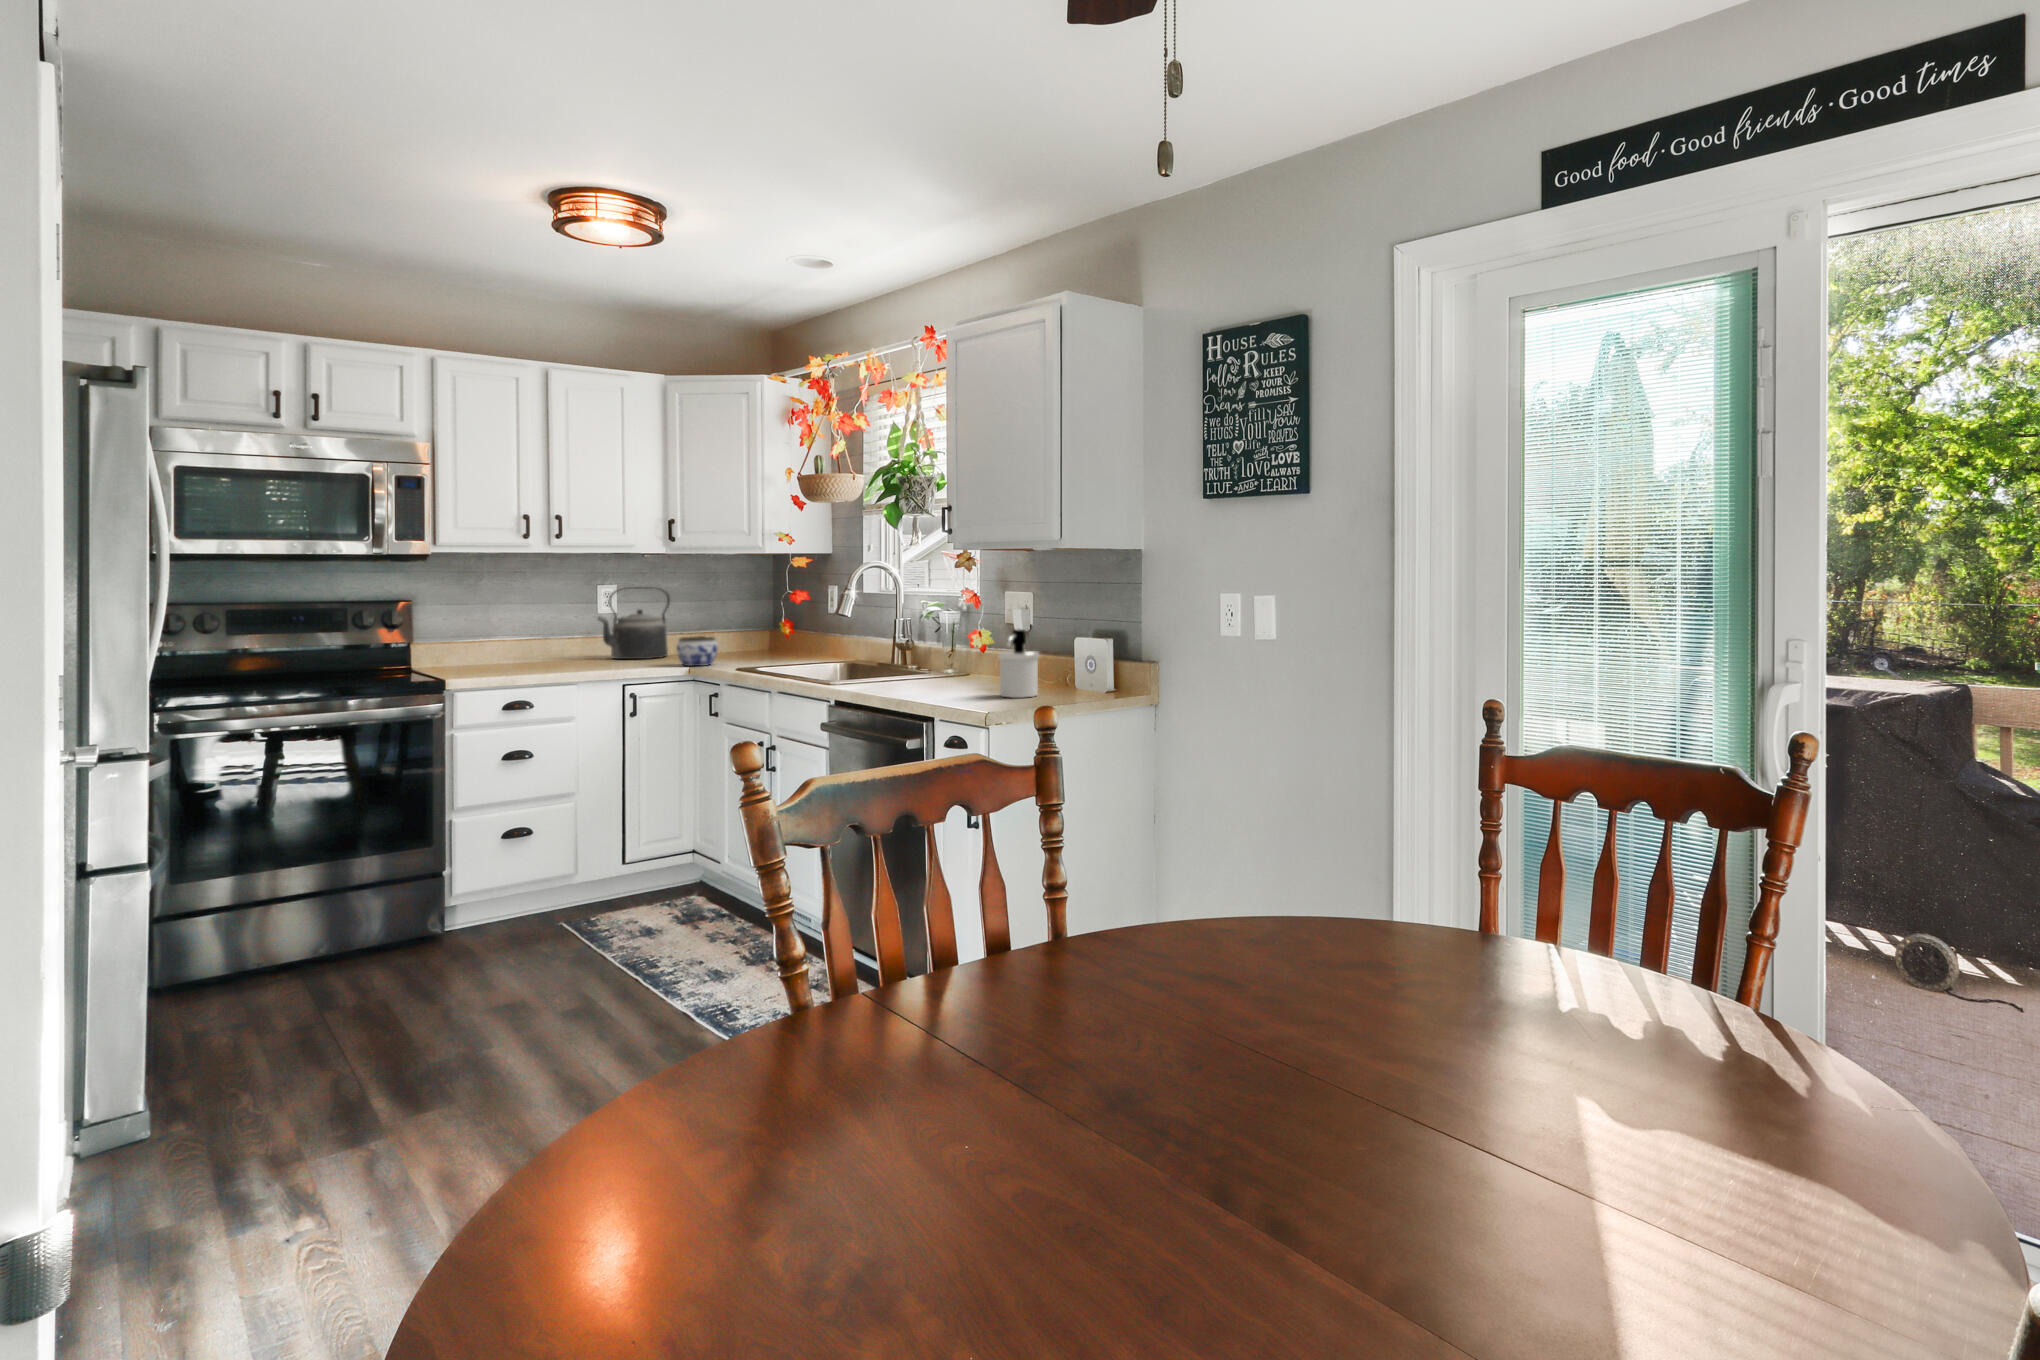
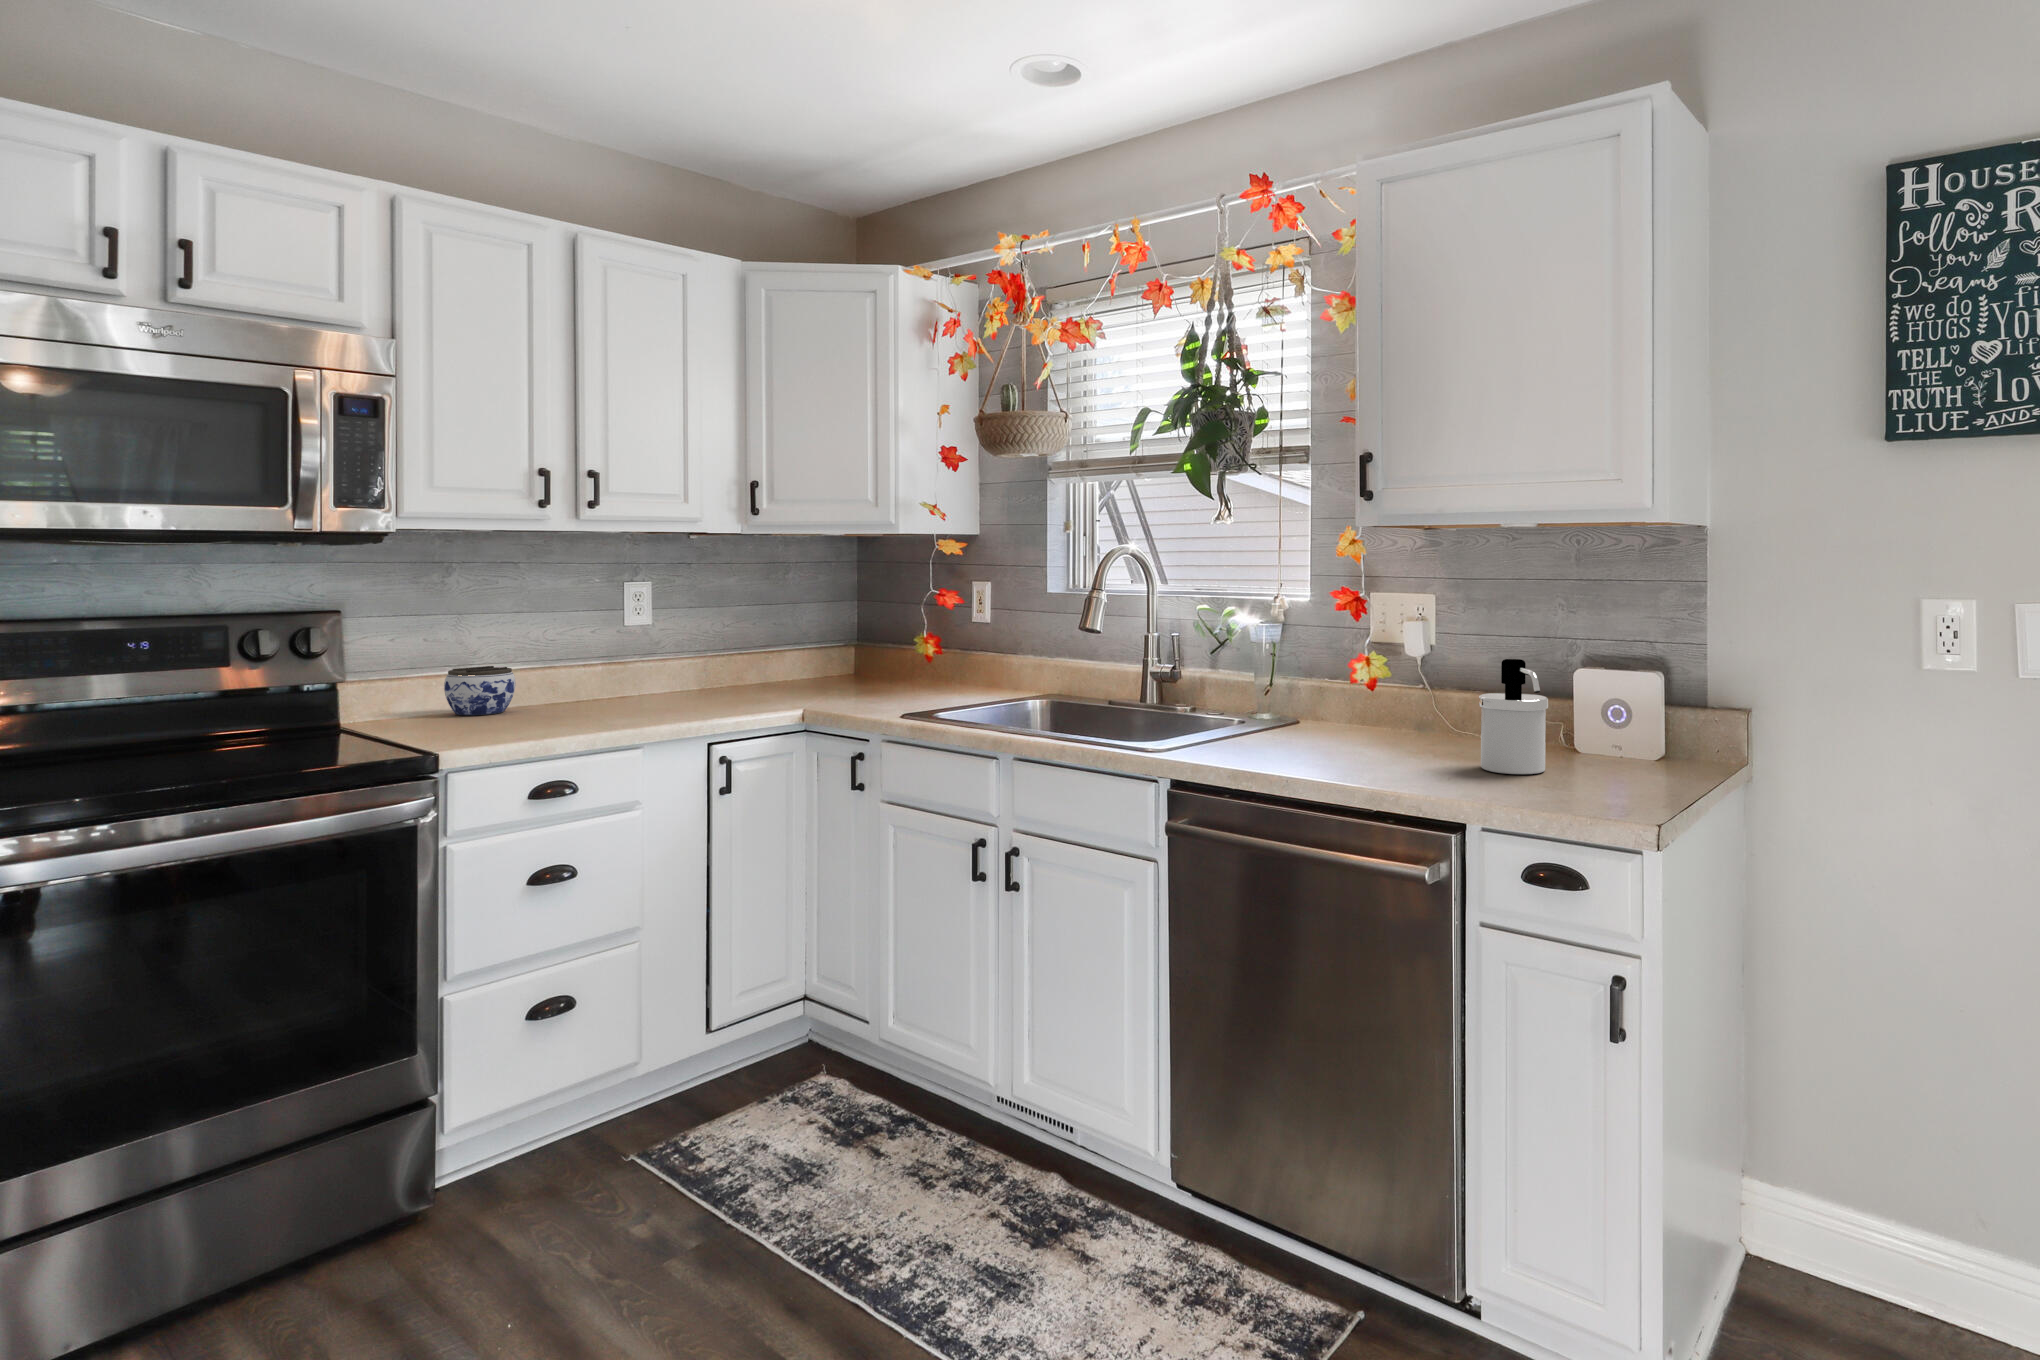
kettle: present [598,587,670,659] -> none [625,585,727,697]
jar: present [677,636,718,666] -> present [444,666,515,715]

